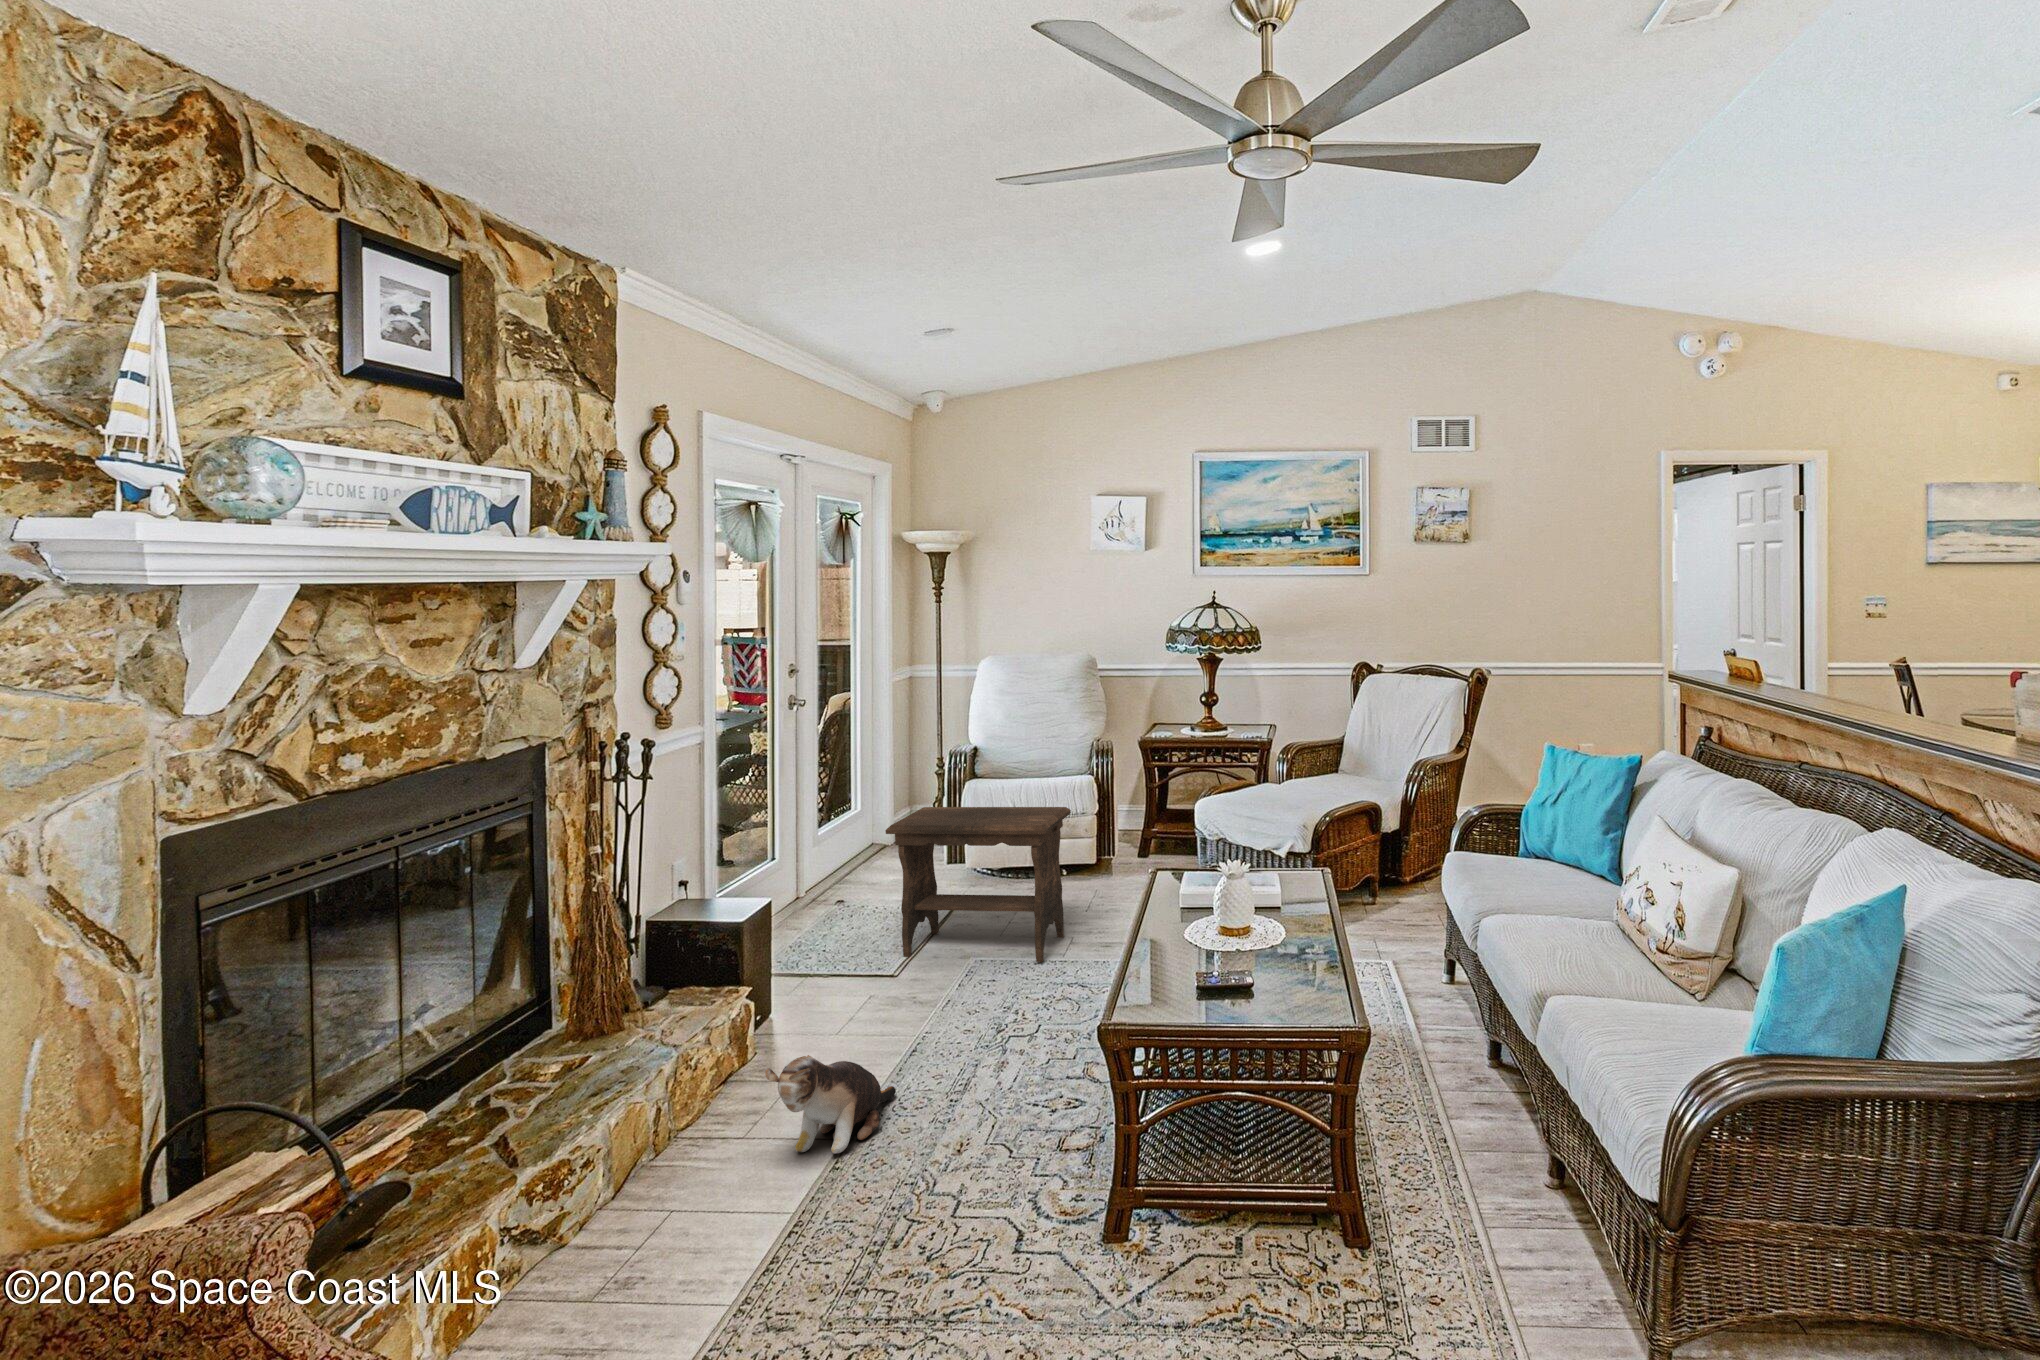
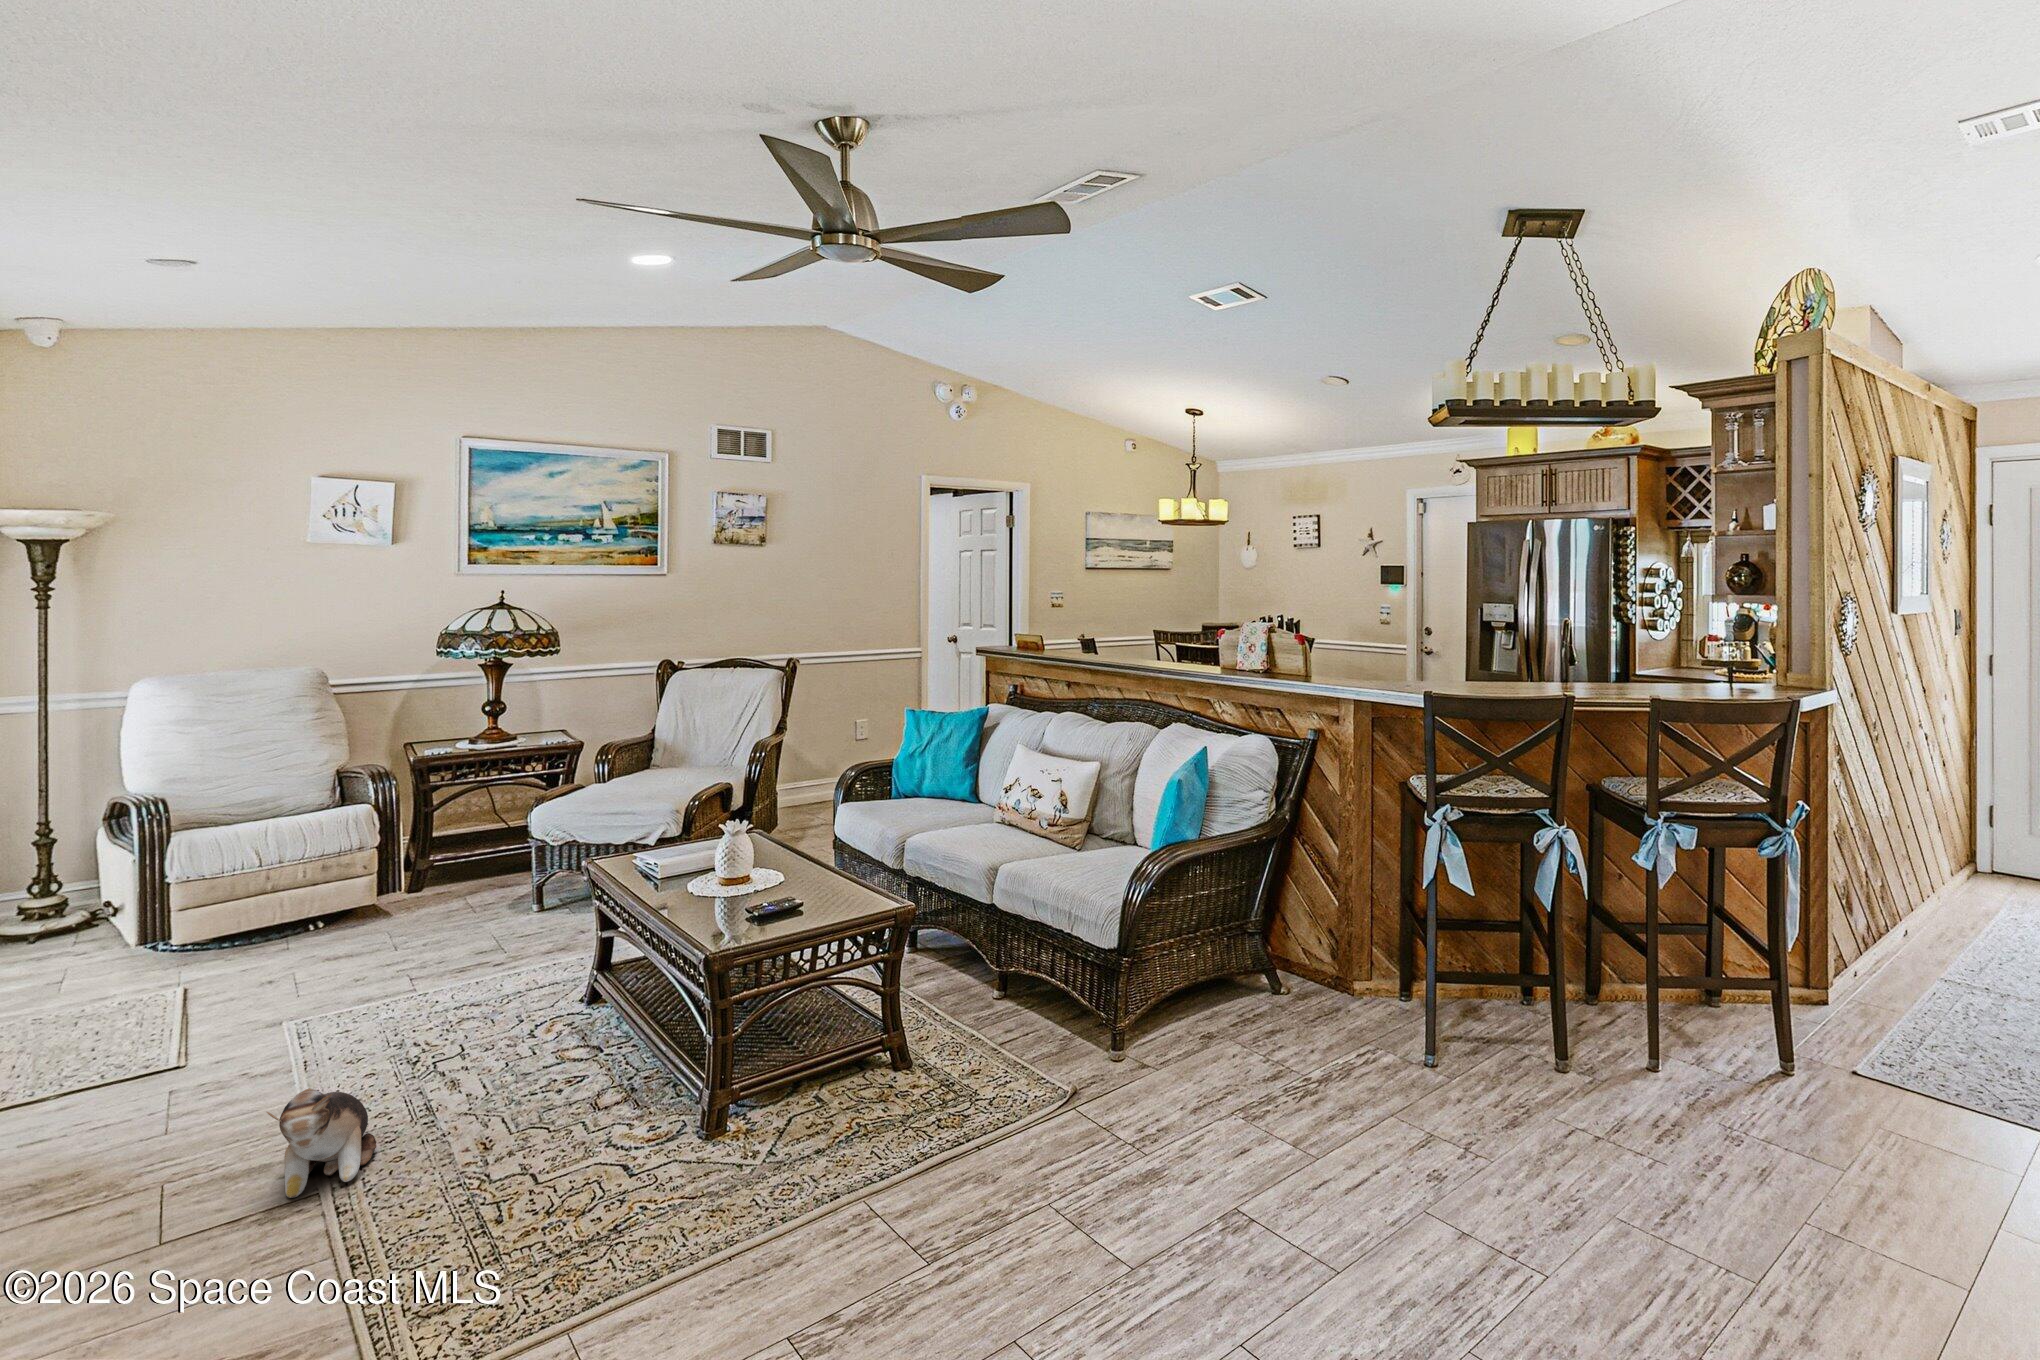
footstool: present [885,807,1071,962] -> none [172,823,419,1031]

